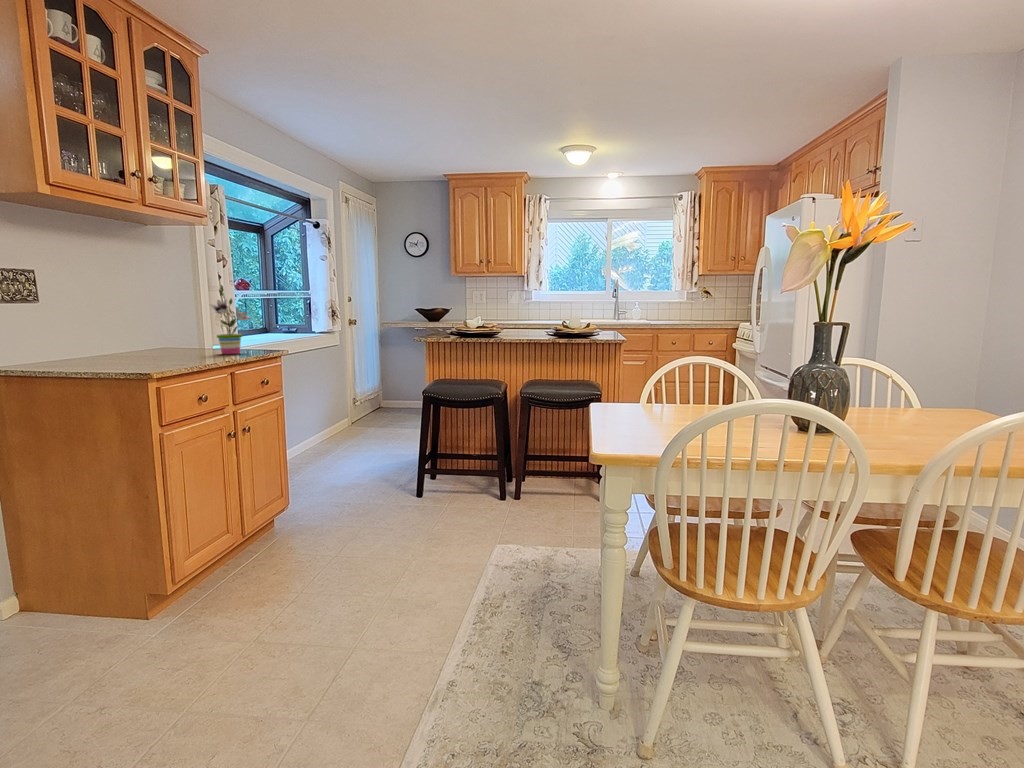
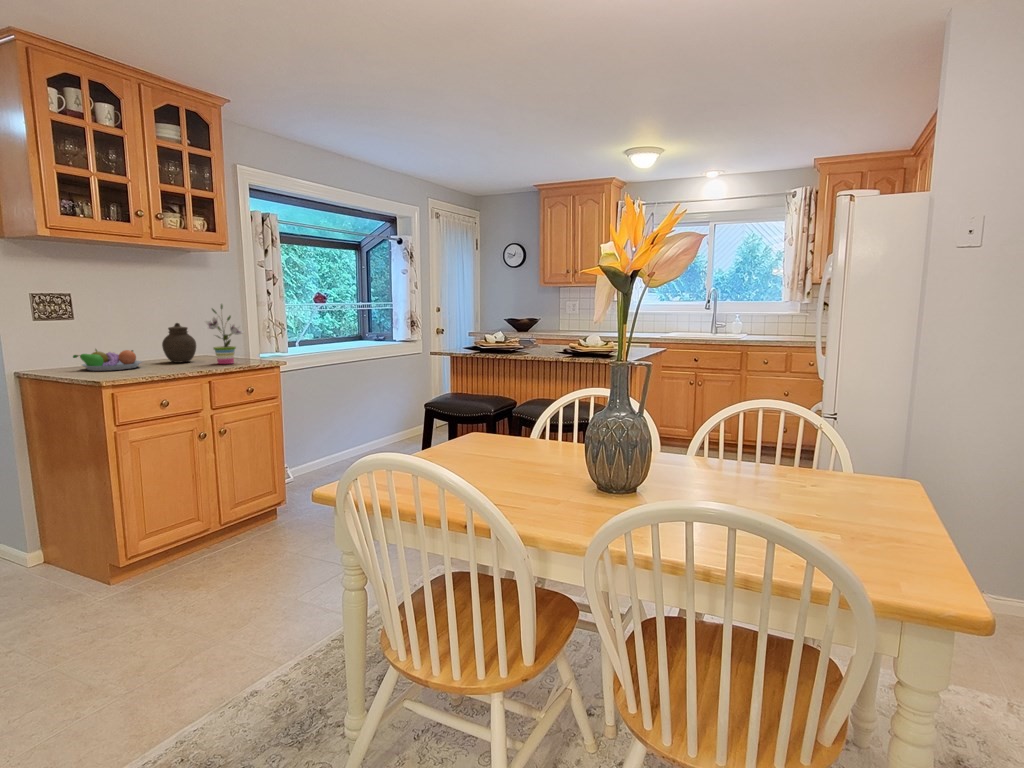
jar: none [145,308,185,355] -> present [162,323,196,363]
fruit bowl: none [63,338,143,365] -> present [73,349,142,371]

